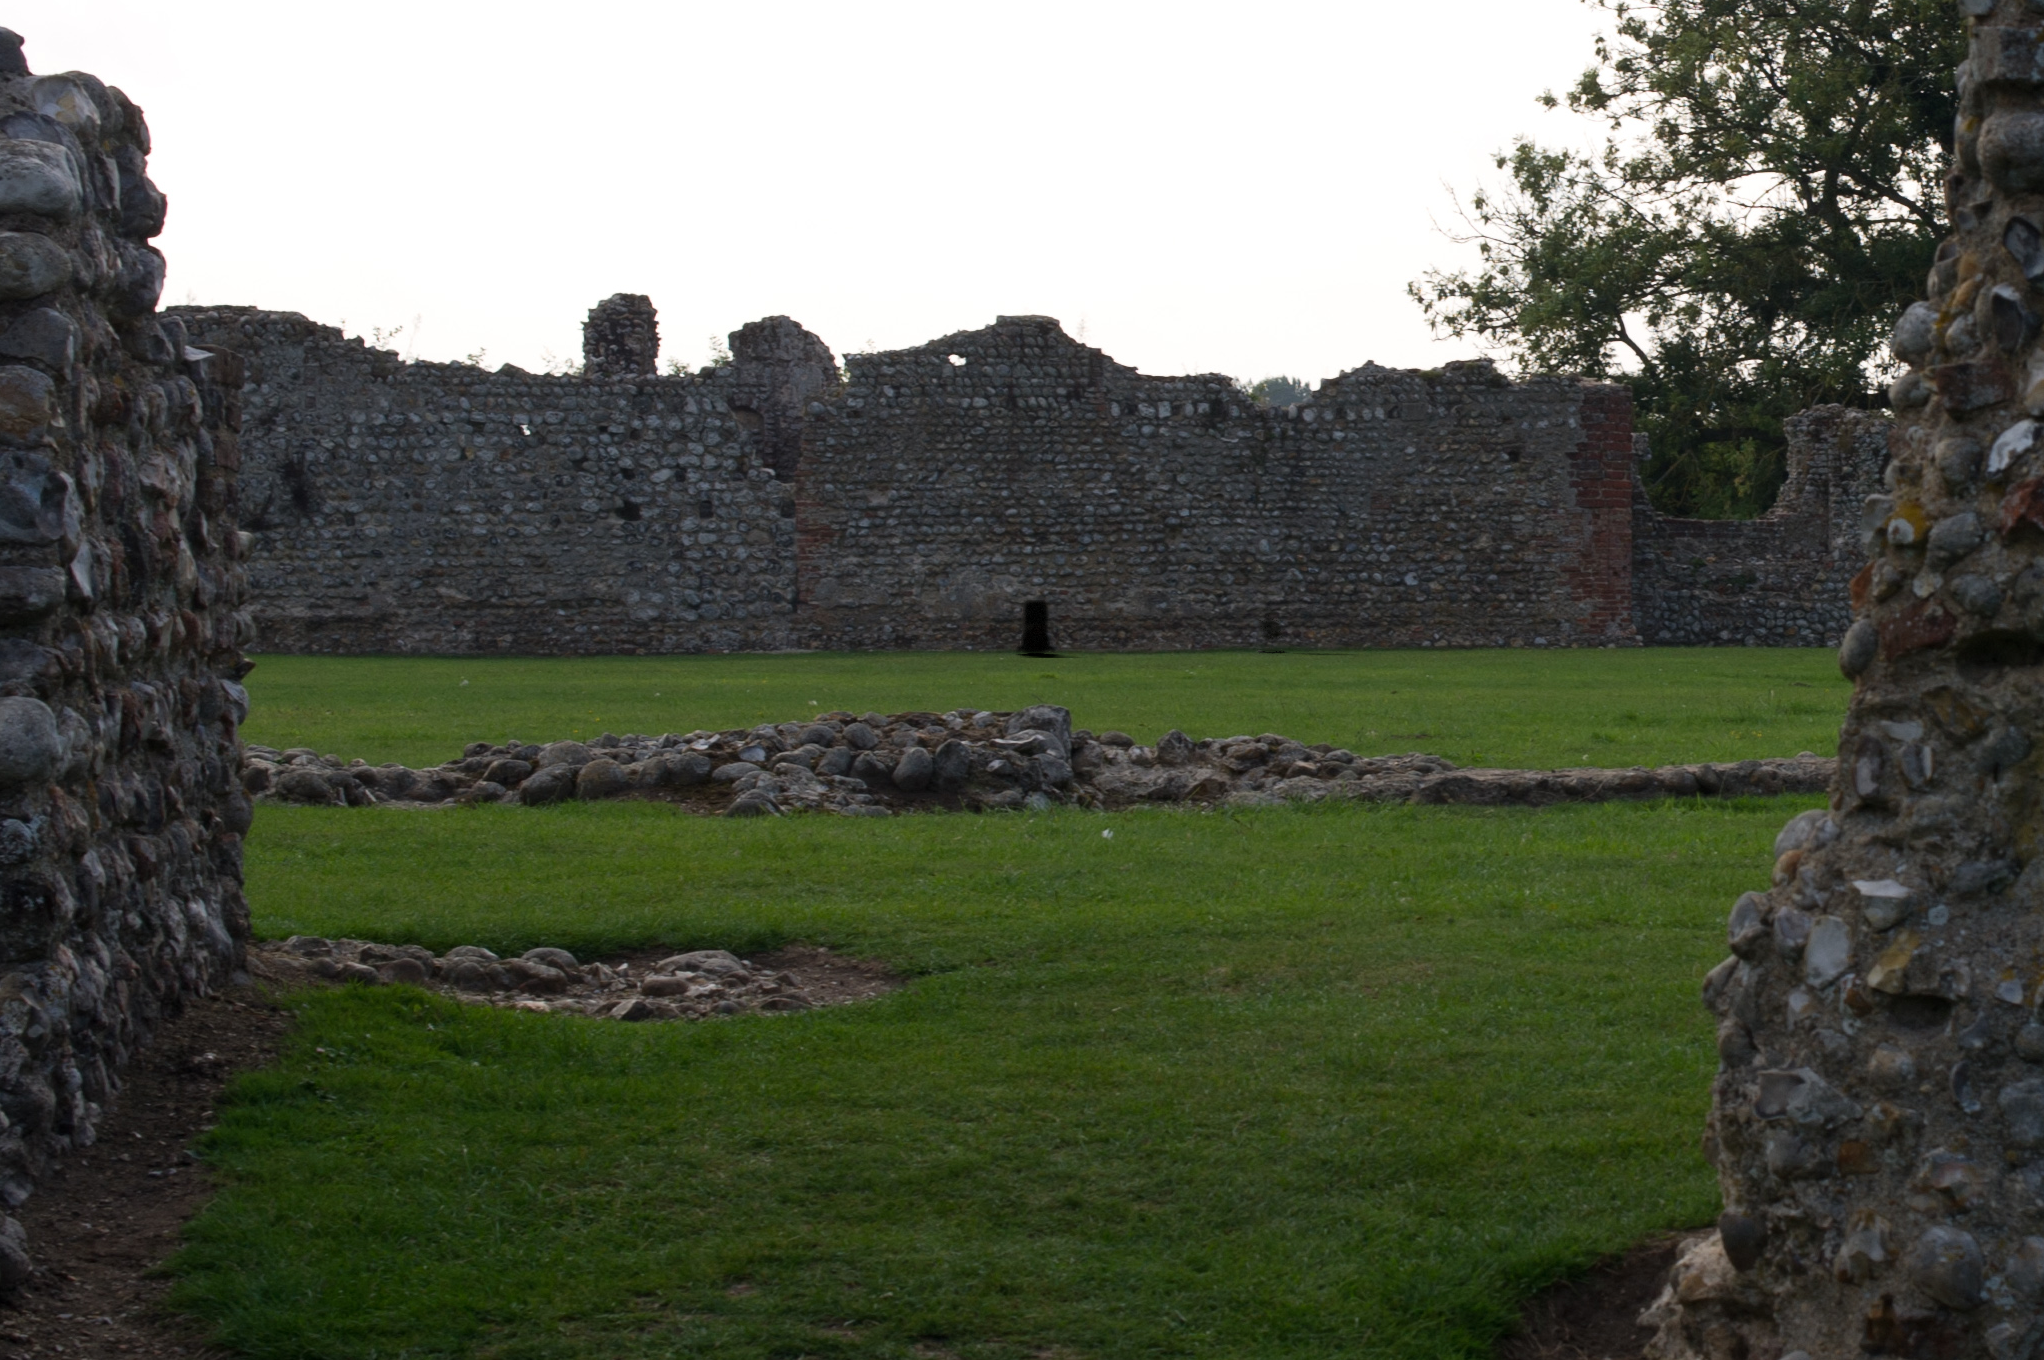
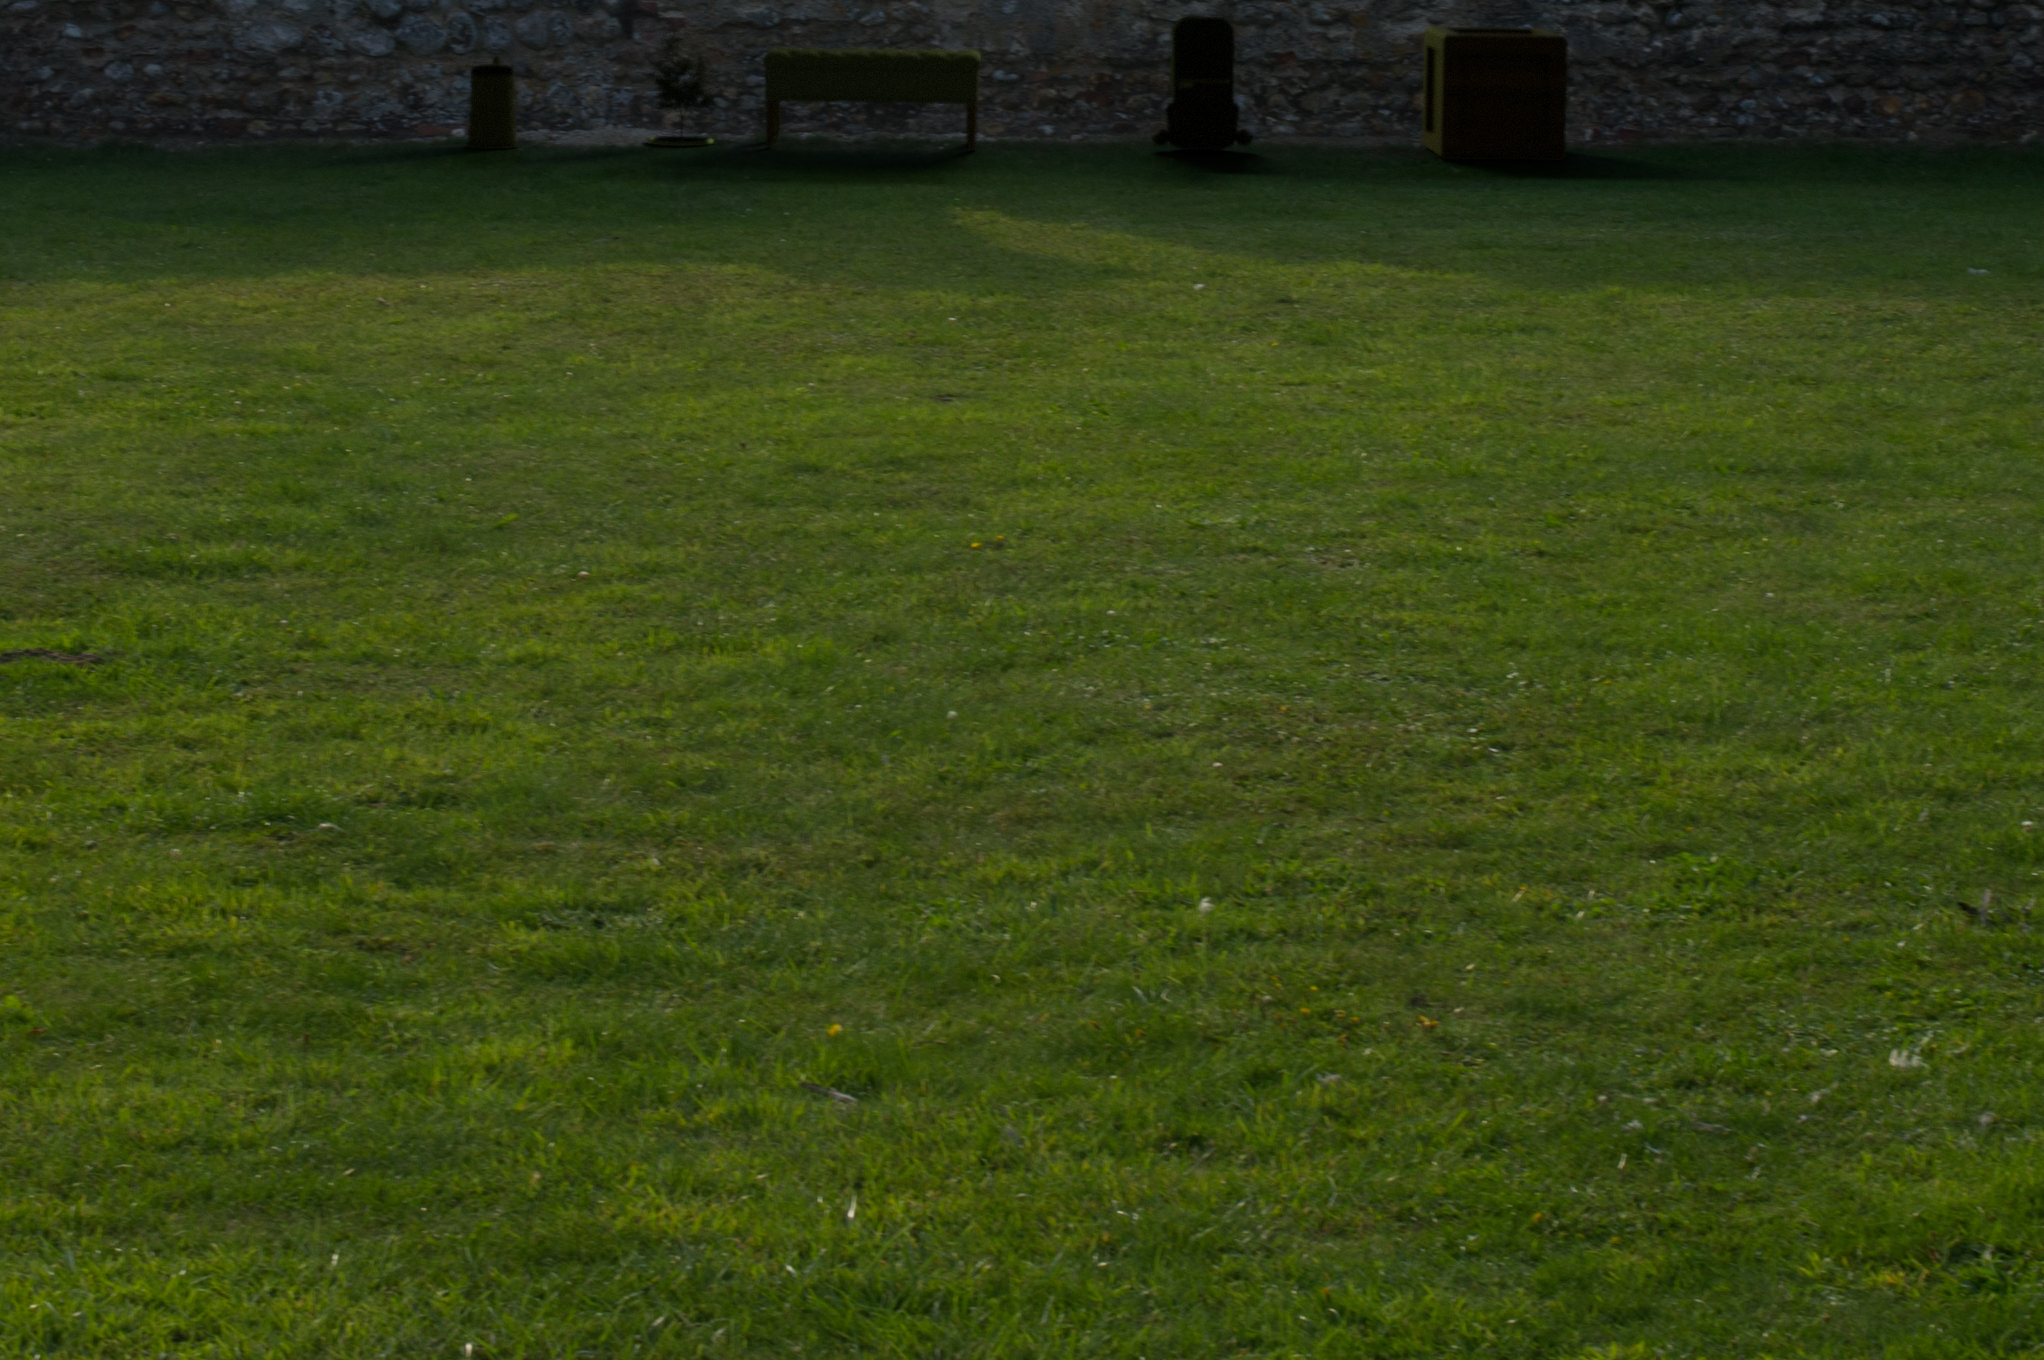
wooden crate: none [1125,603,1181,654] -> present [1422,26,1568,161]
potted tree: present [1259,612,1283,653] -> present [647,25,718,146]
watering can: none [735,615,756,656] -> present [466,46,518,149]
bench: none [856,615,946,655] -> present [763,47,981,151]

